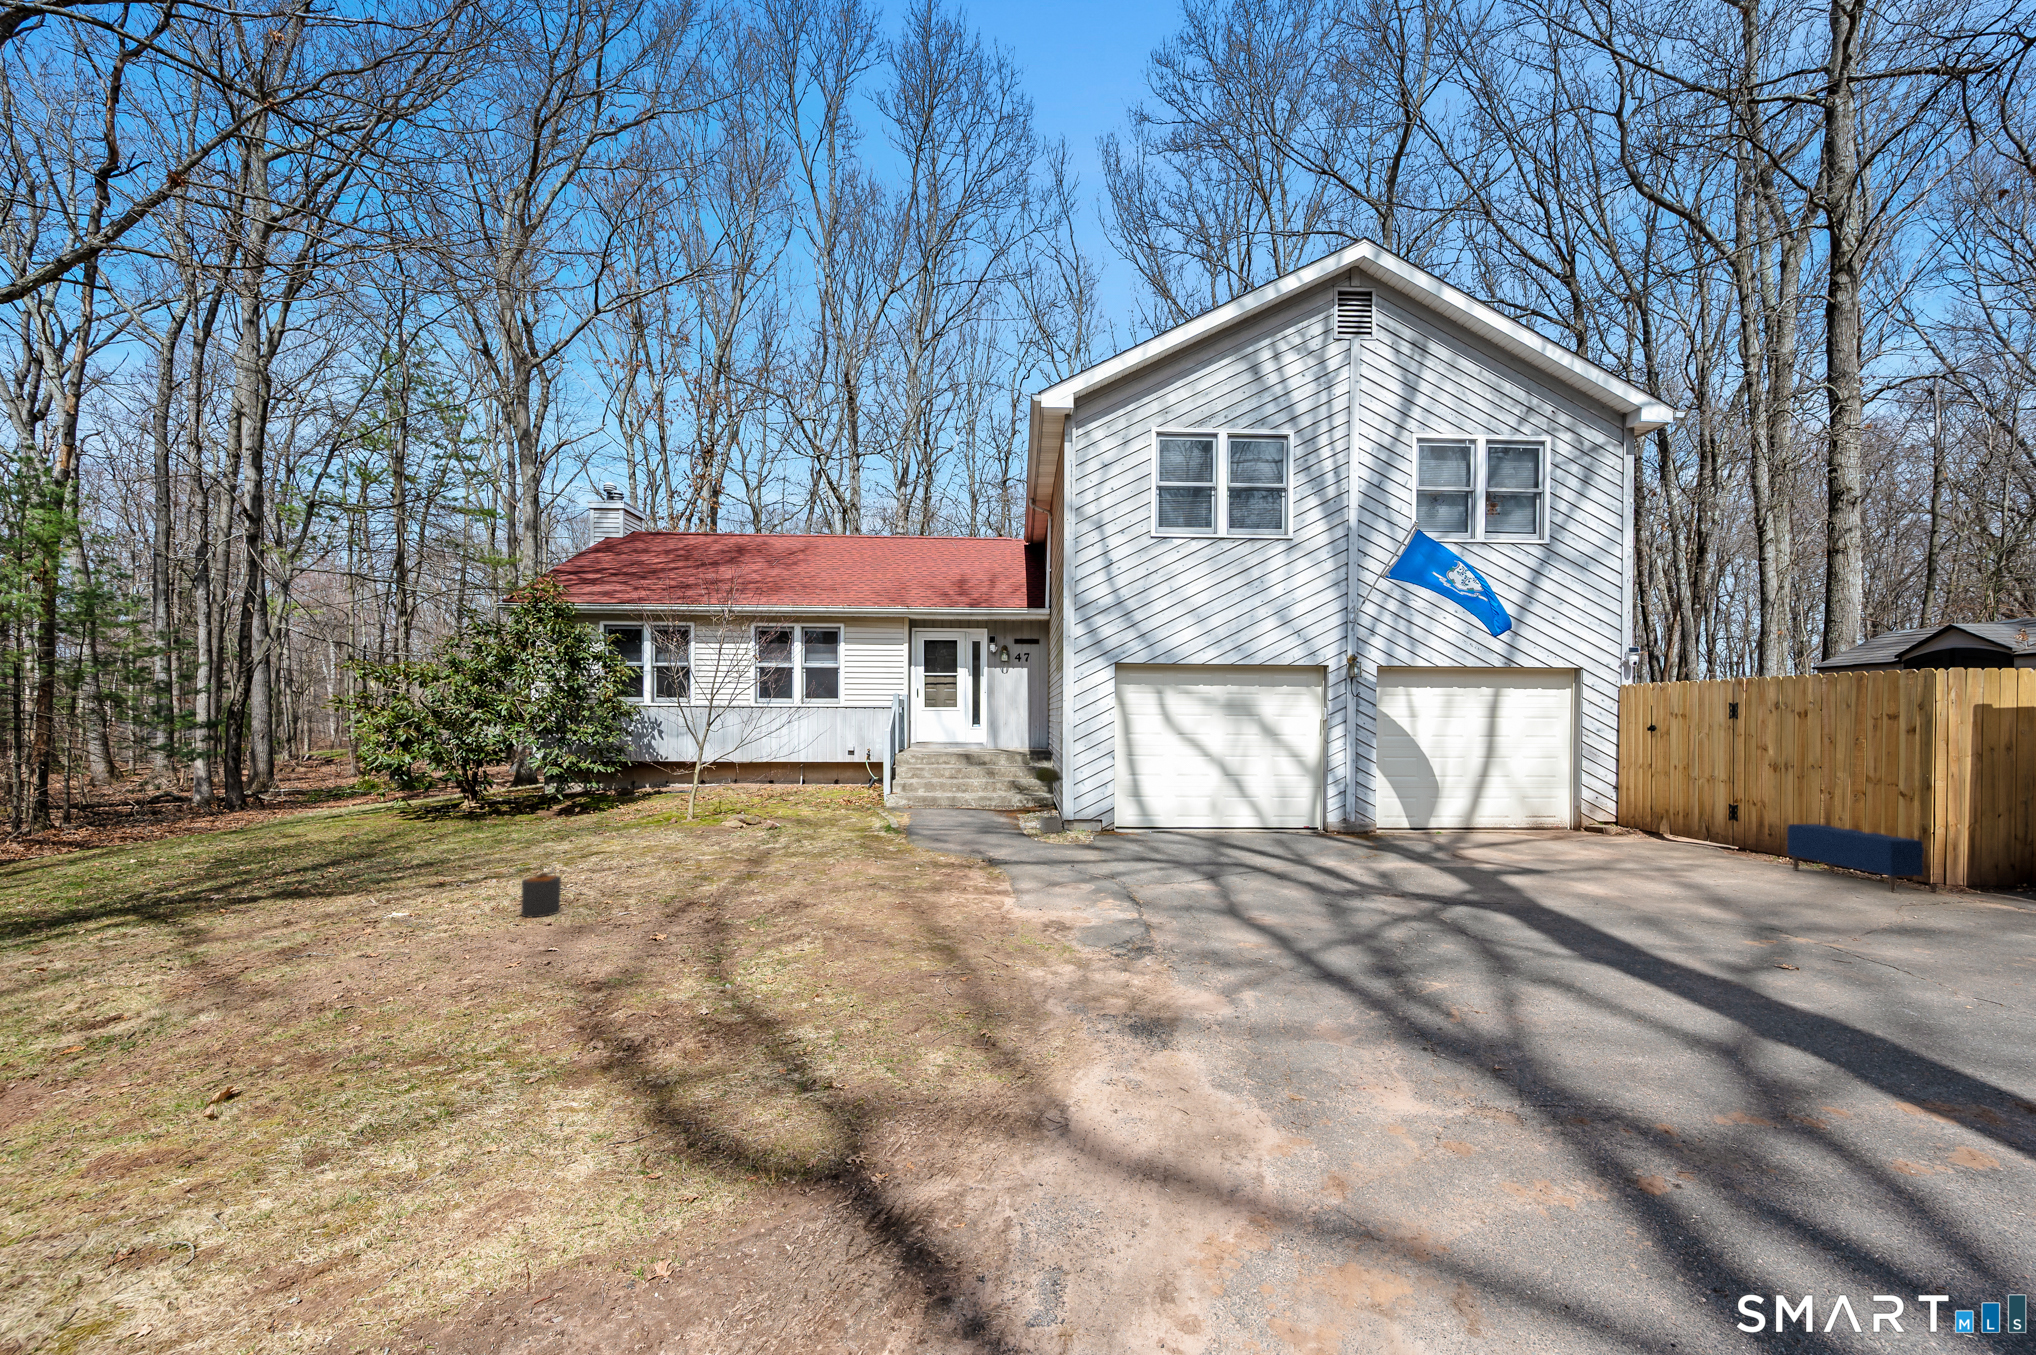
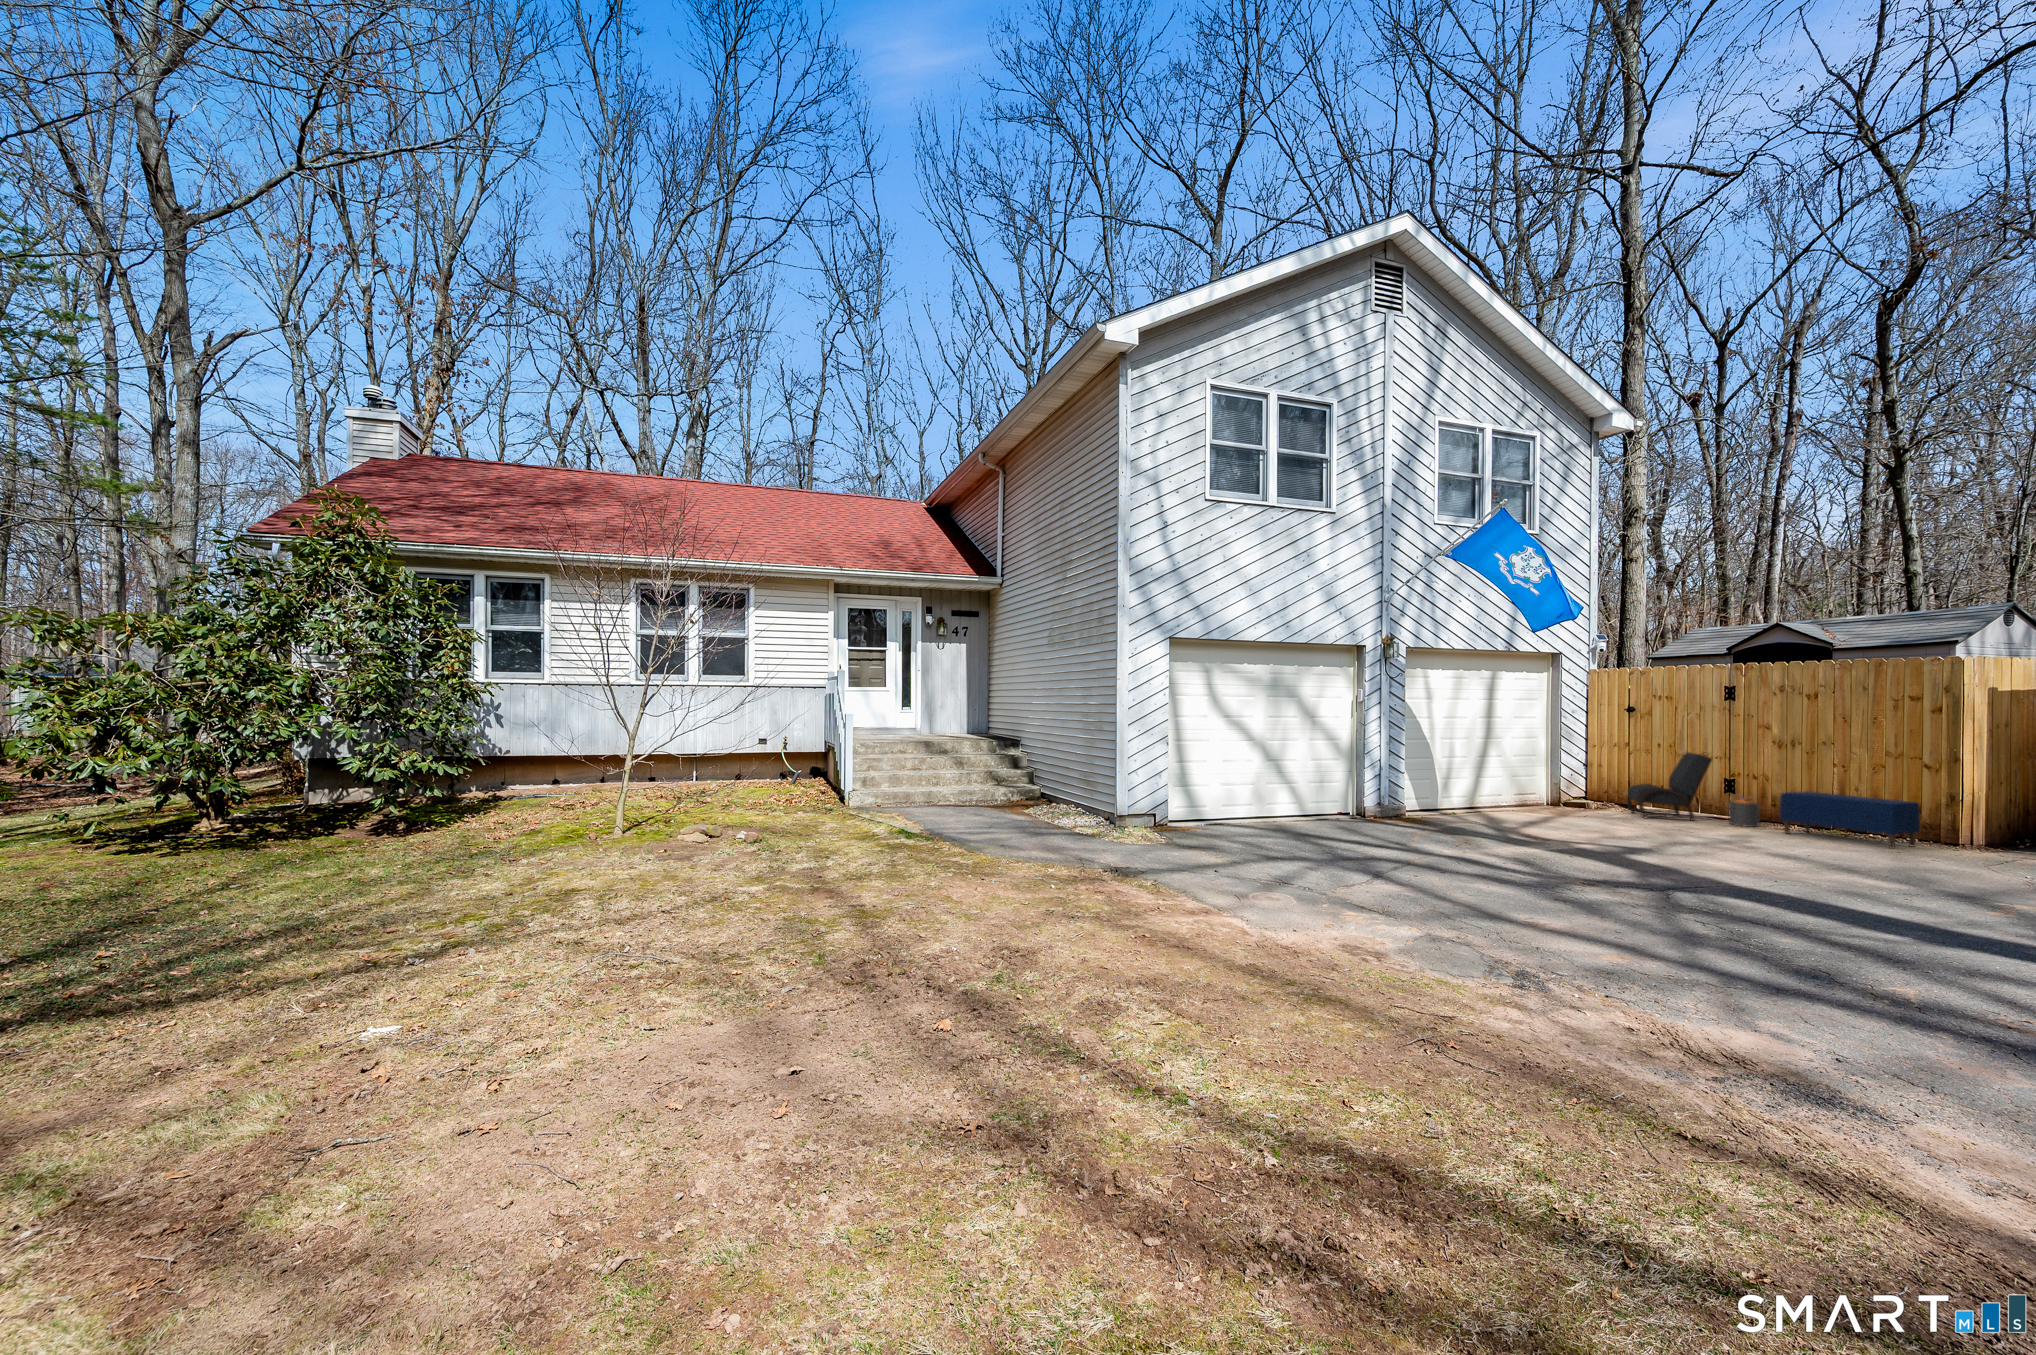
potted tree: present [1036,767,1062,833] -> none [1083,753,1115,831]
lounge chair: none [1649,776,1735,852] -> present [1627,752,1712,821]
trash can: present [521,868,561,917] -> present [1729,798,1759,827]

